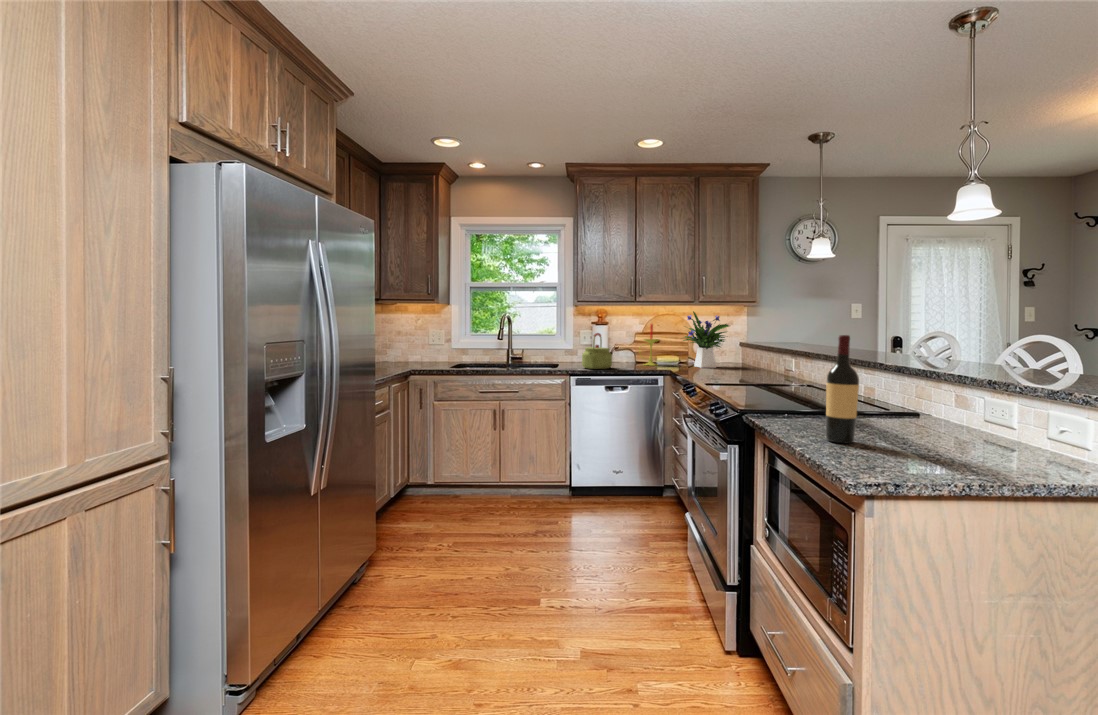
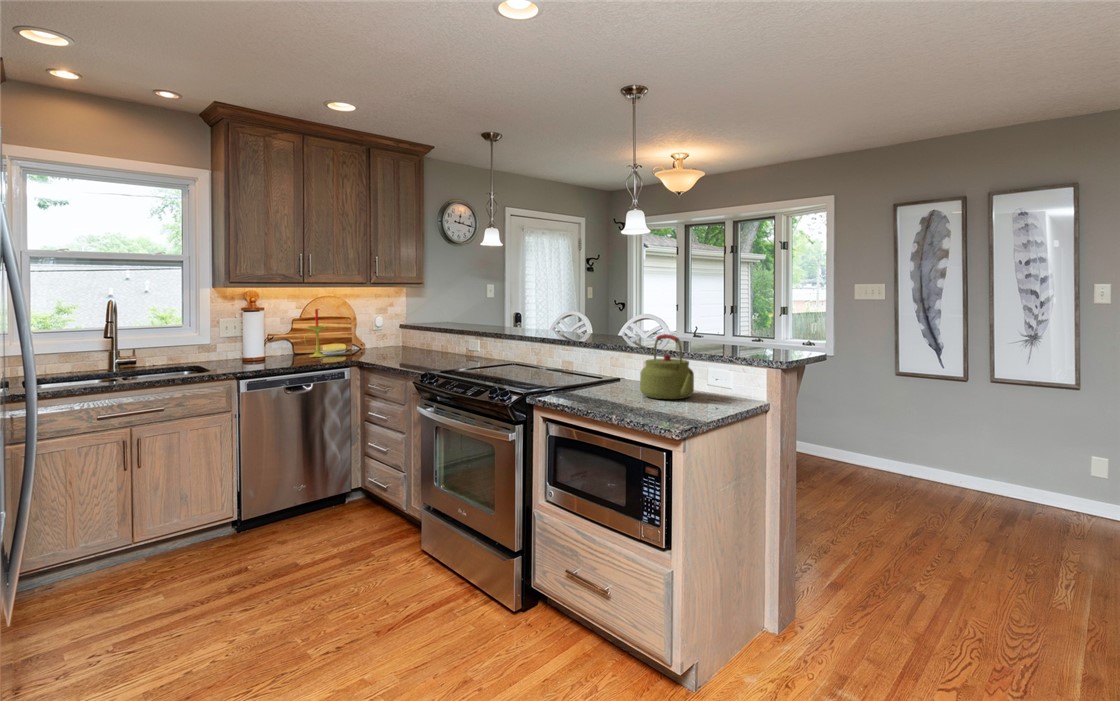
flower arrangement: present [683,311,729,368] -> none [350,294,409,355]
kettle: present [582,333,612,369] -> present [640,334,694,399]
wine bottle: present [826,335,859,443] -> none [609,326,631,409]

